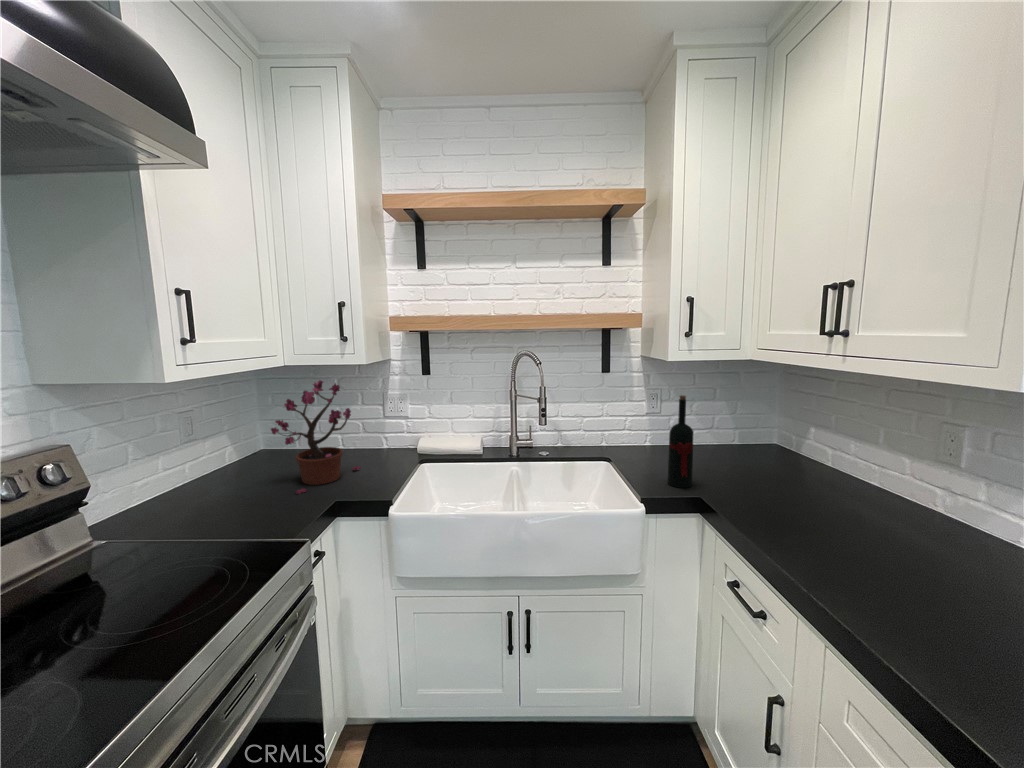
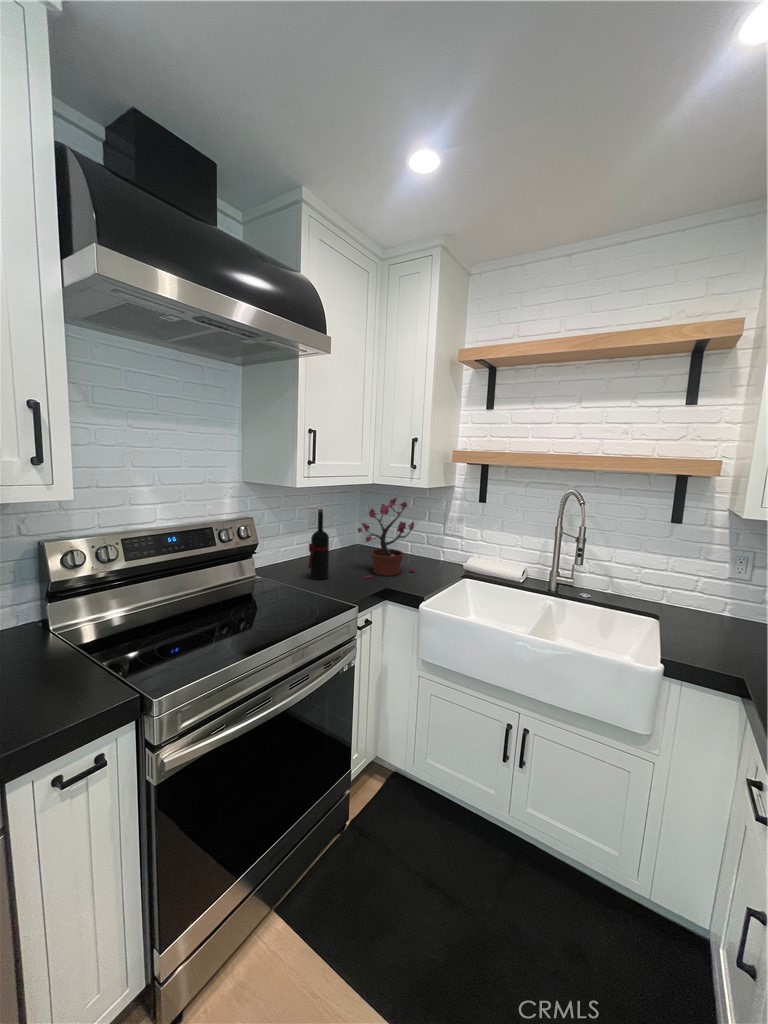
wine bottle: present [668,395,694,488] -> present [308,509,329,580]

